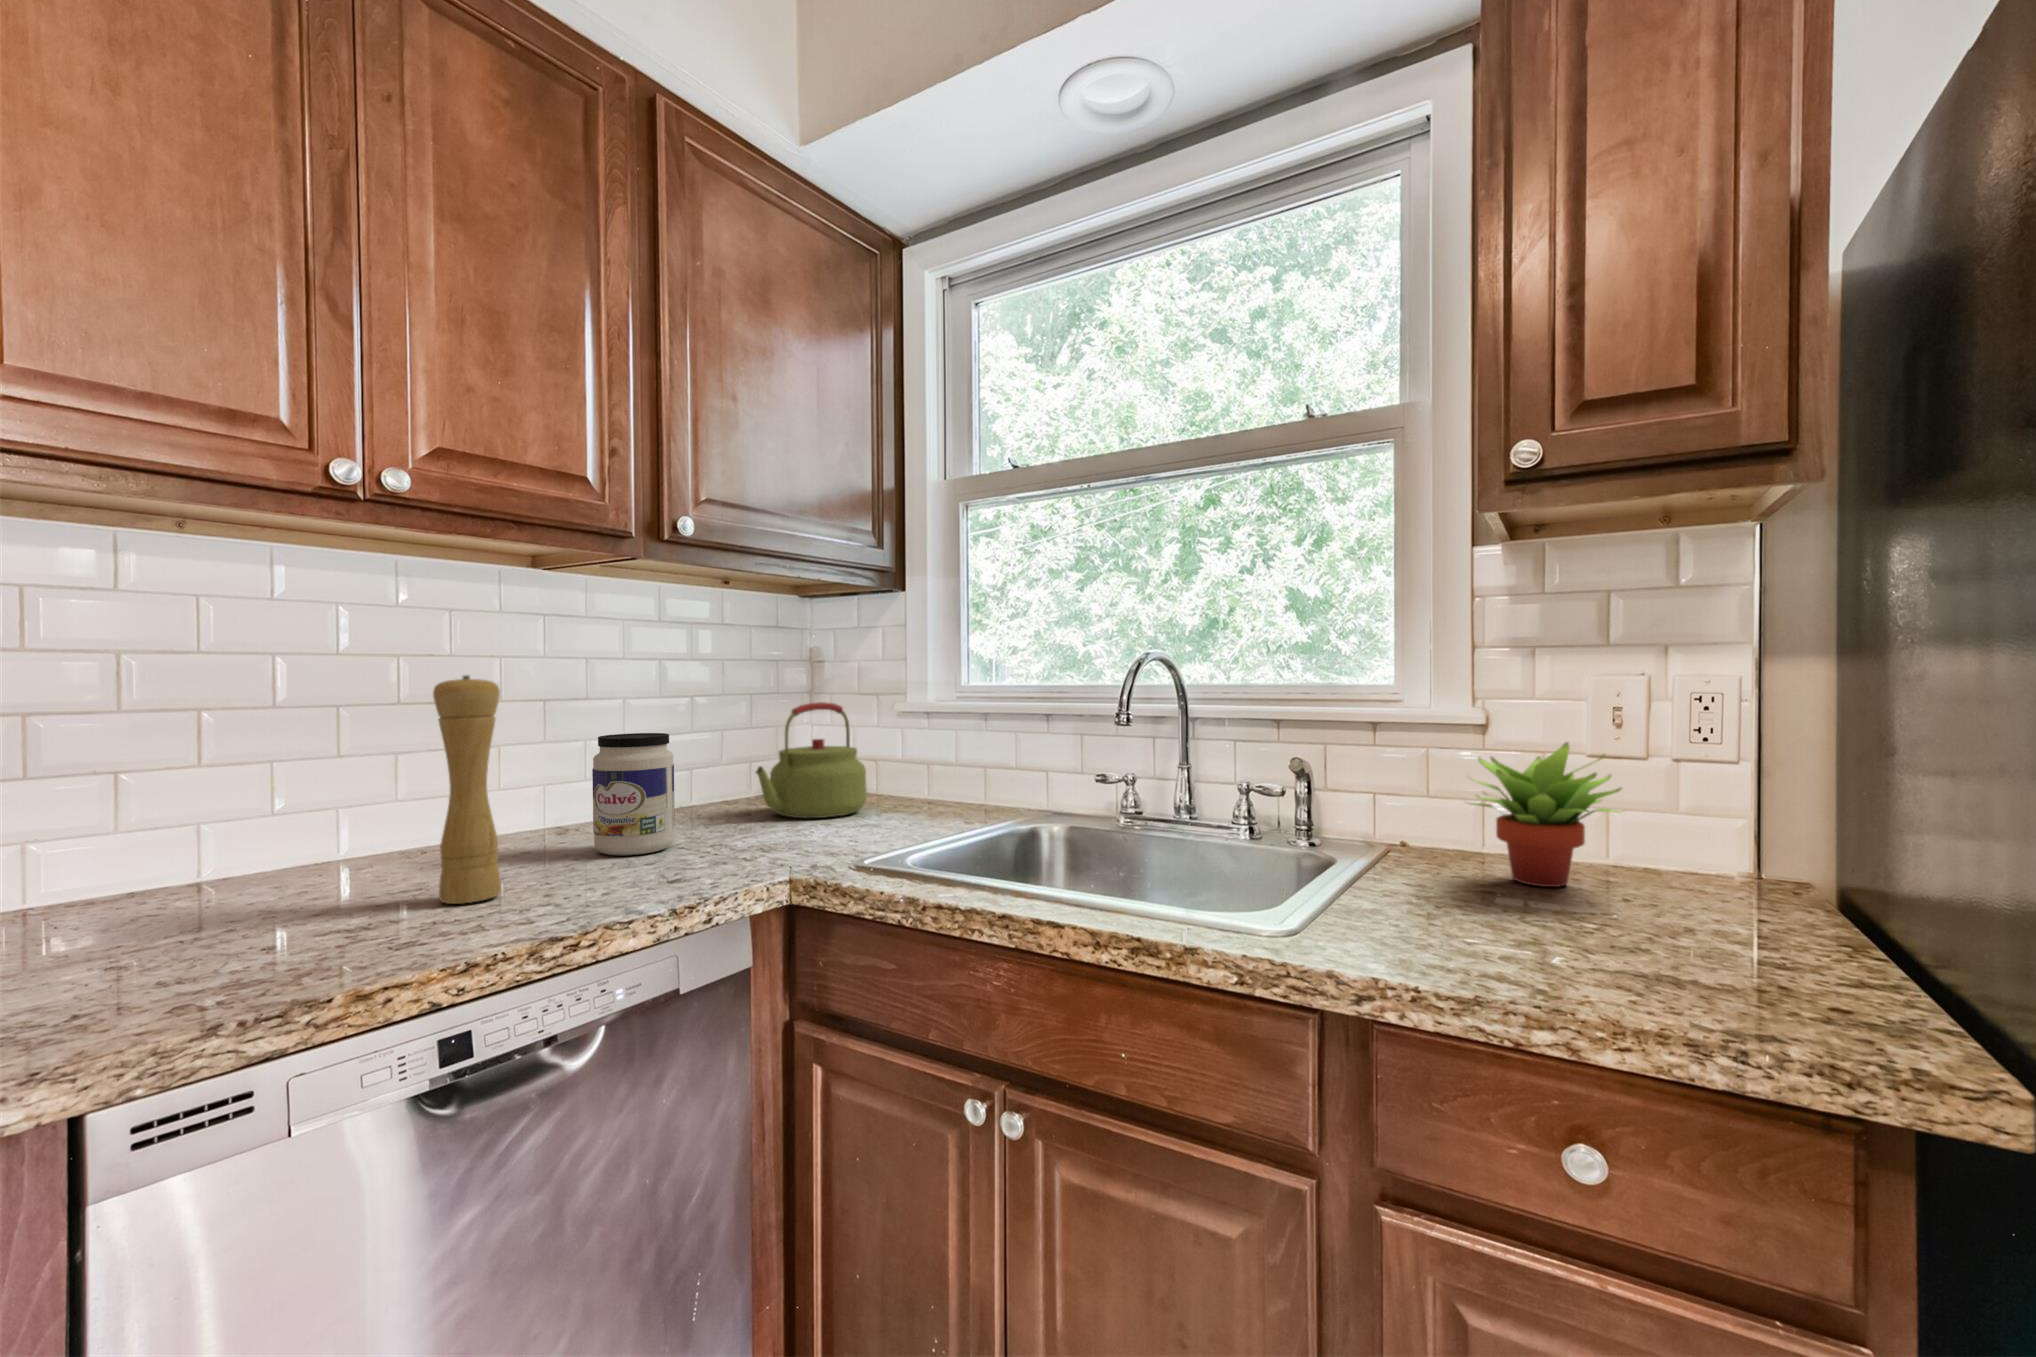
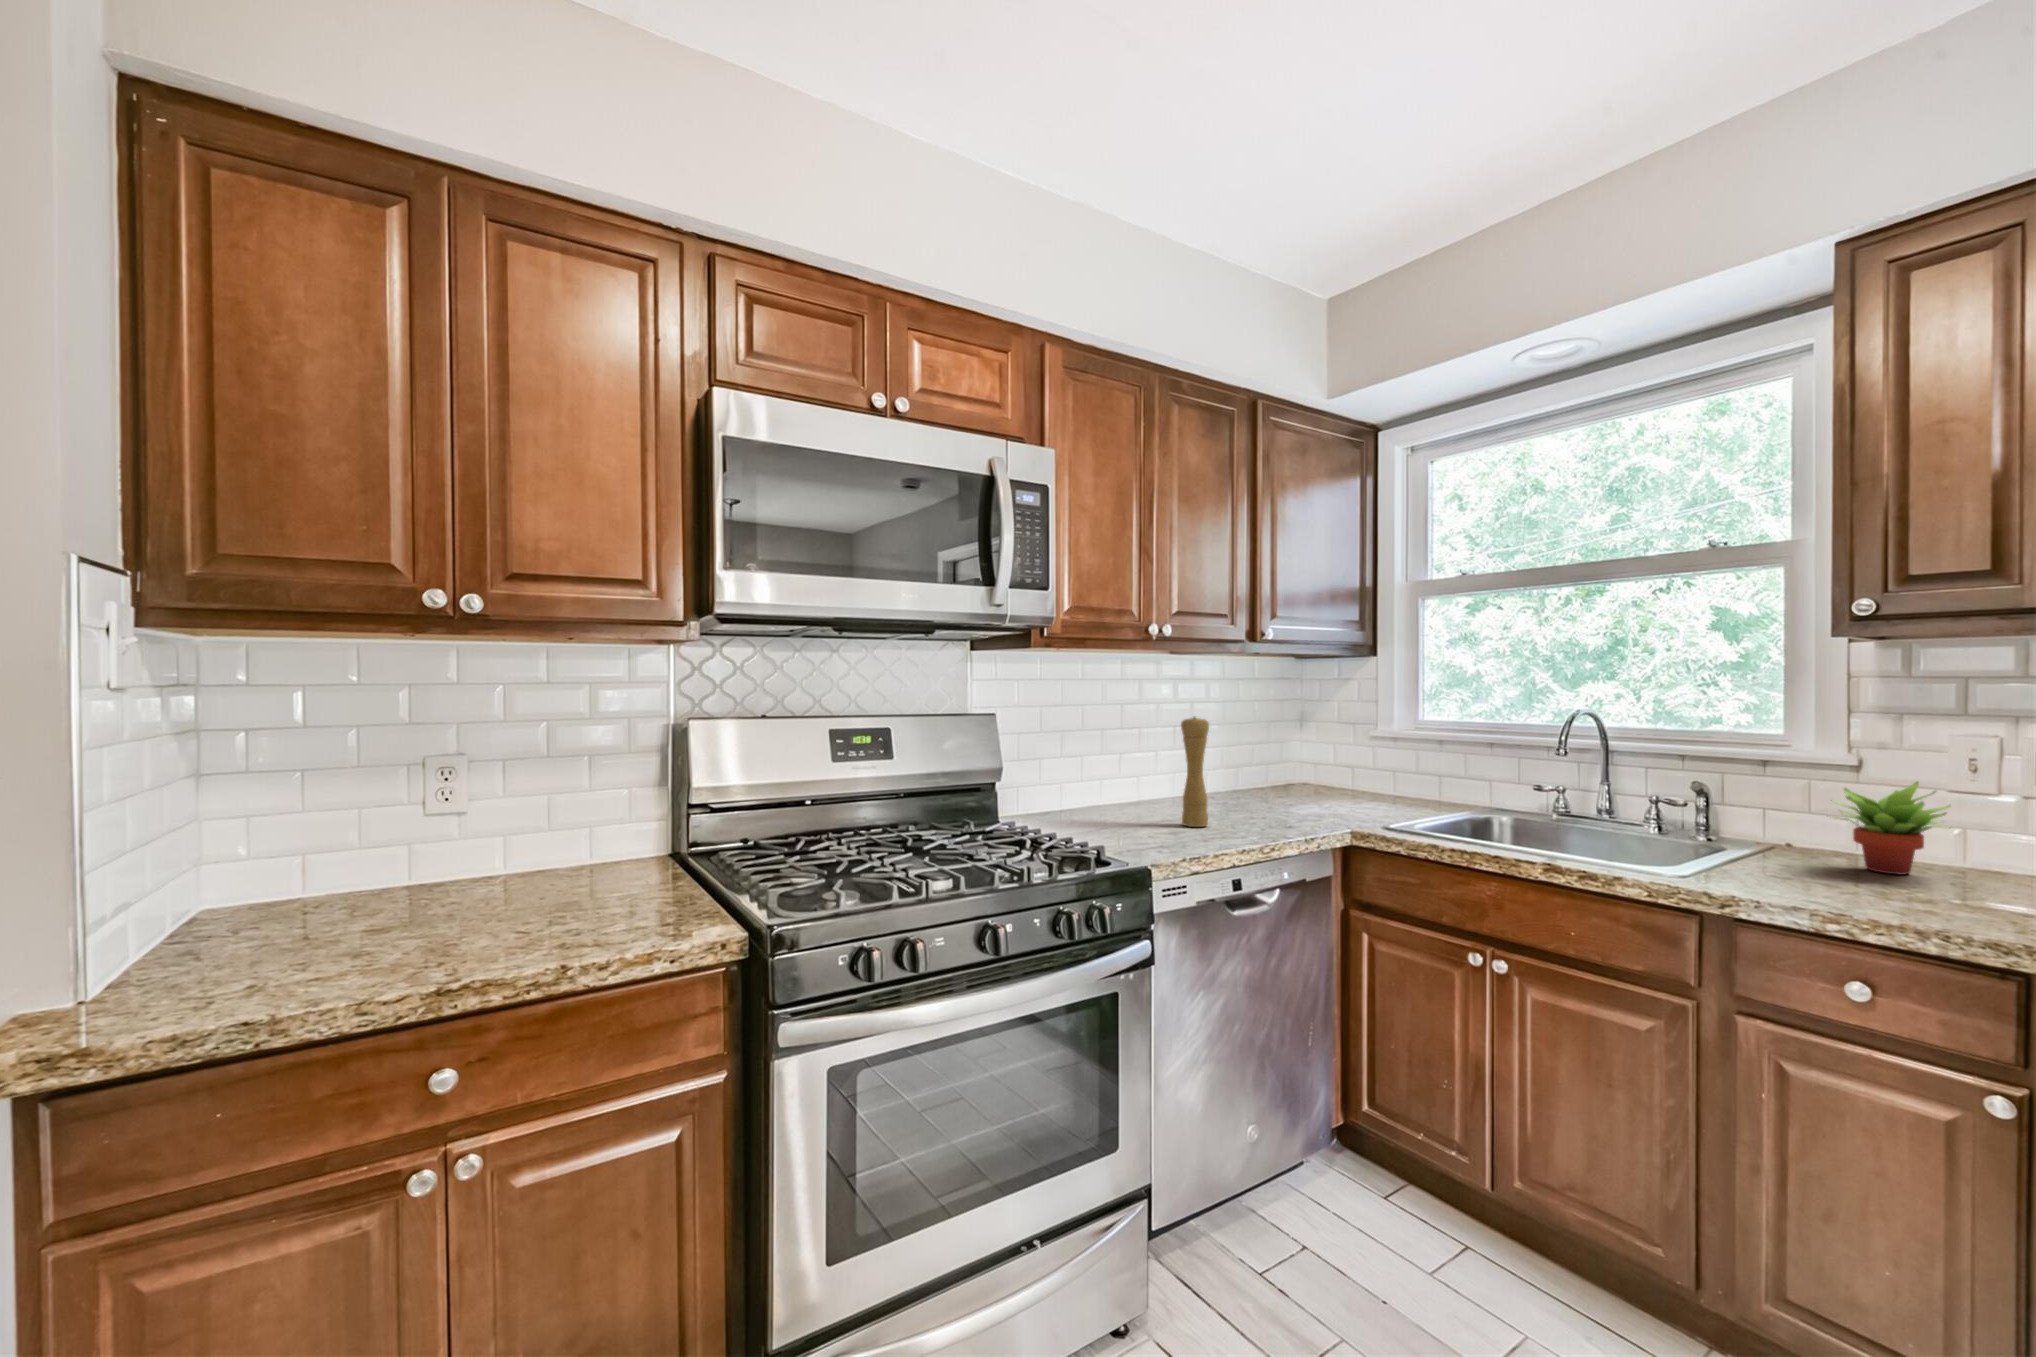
kettle: present [756,702,867,818] -> none [1285,727,1352,802]
jar: present [592,733,675,856] -> none [1216,745,1259,813]

